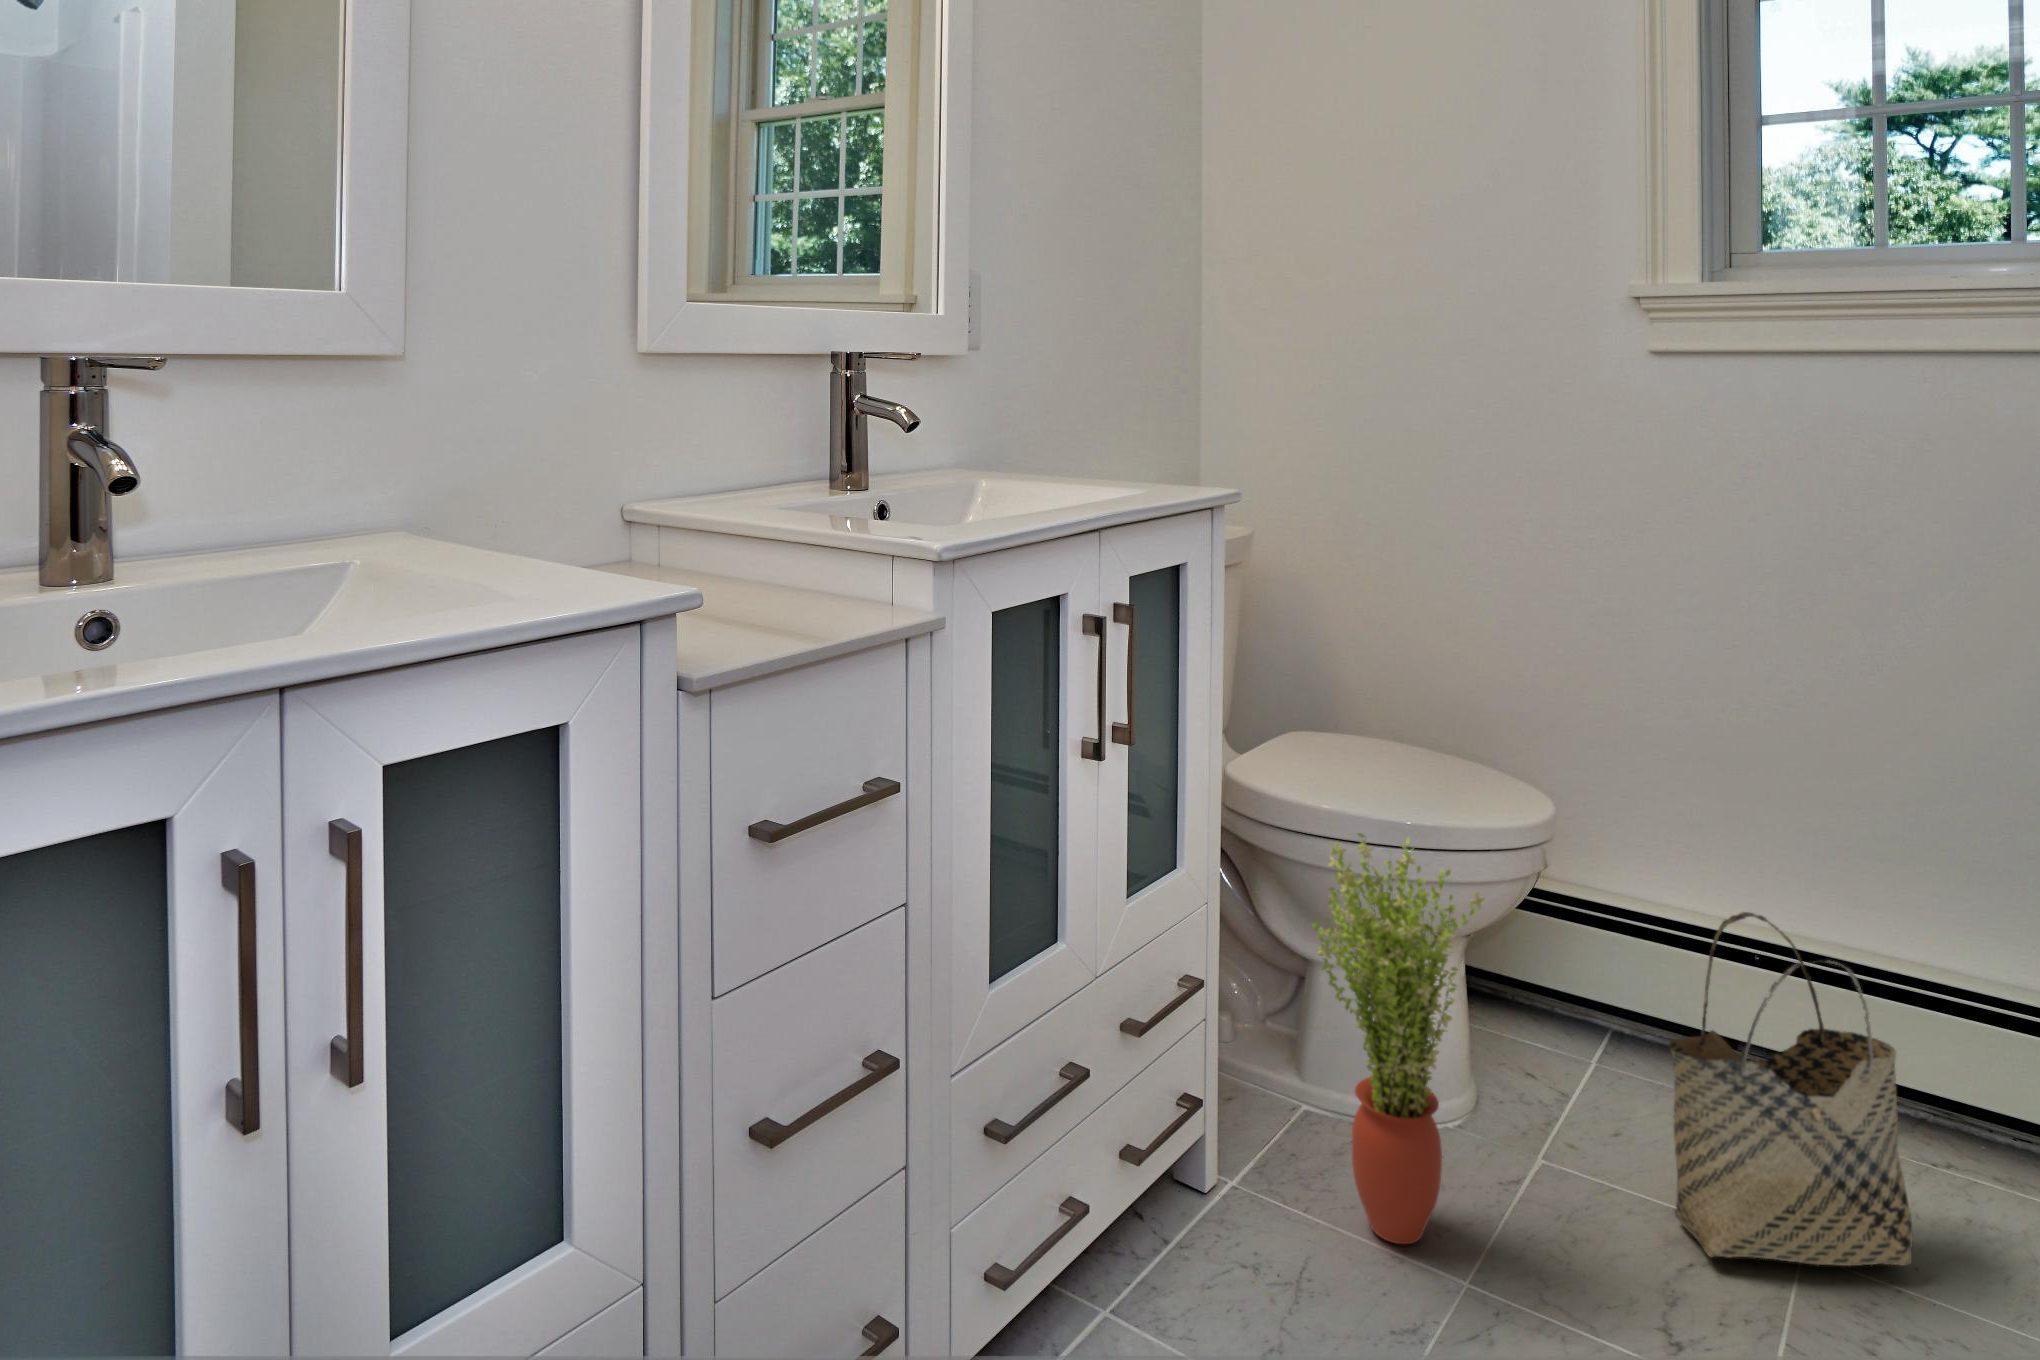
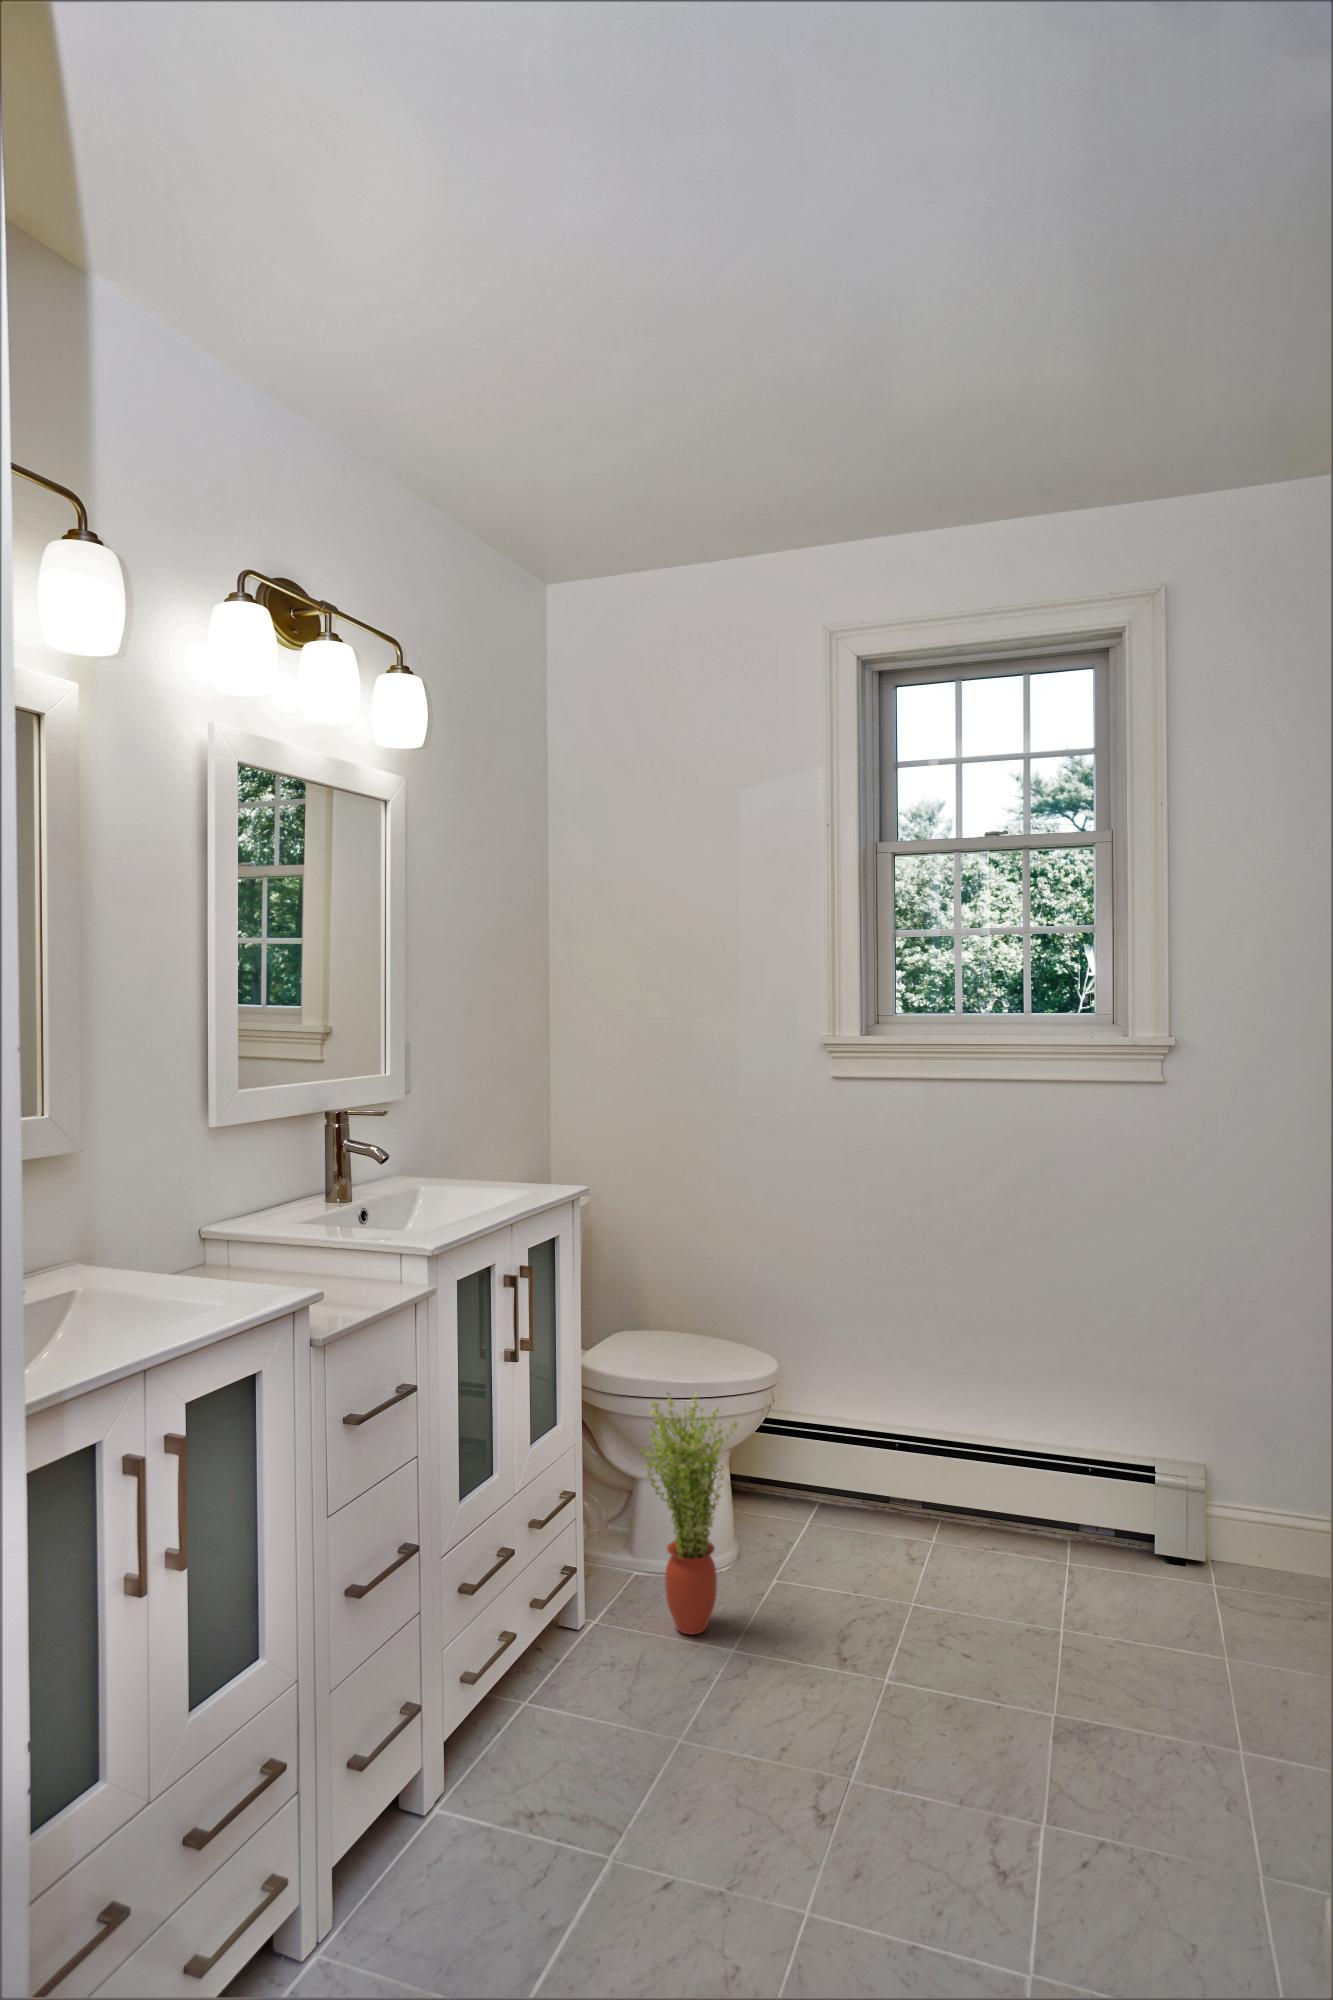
woven basket: present [1669,912,1913,1266] -> none [840,1415,962,1611]

